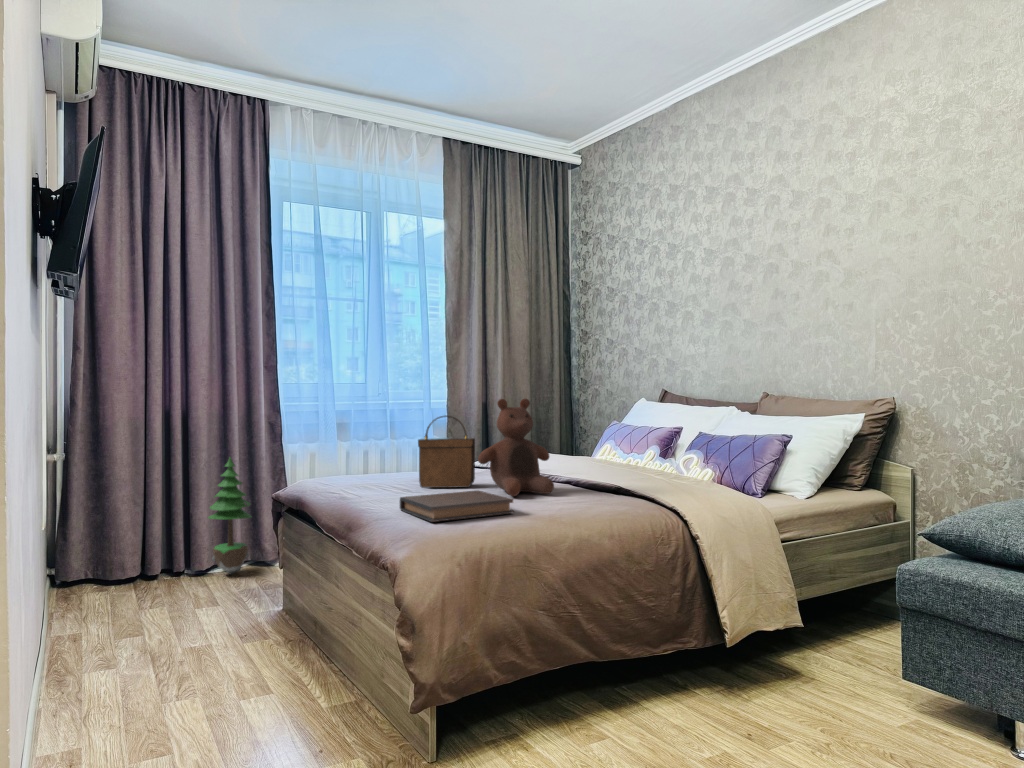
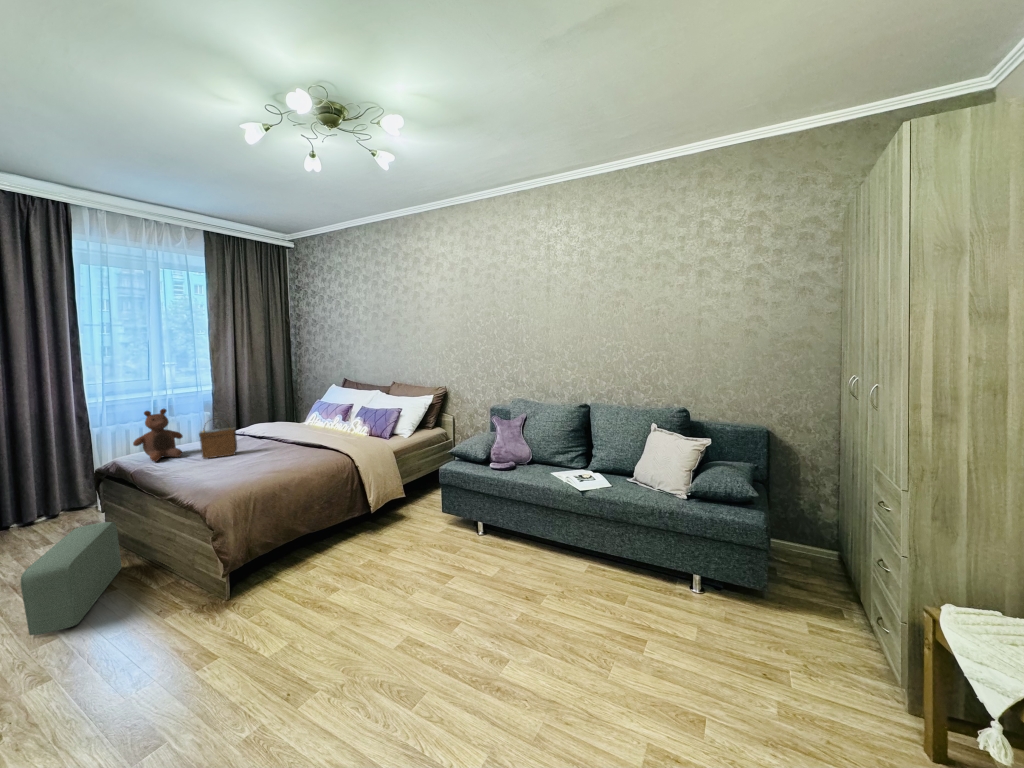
stuffed bear: present [478,399,554,496] -> present [133,409,183,462]
potted tree: present [208,457,252,574] -> none [27,448,68,524]
book: present [400,491,513,522] -> none [193,460,262,485]
pouf: none [134,570,287,744] -> present [20,522,122,635]

